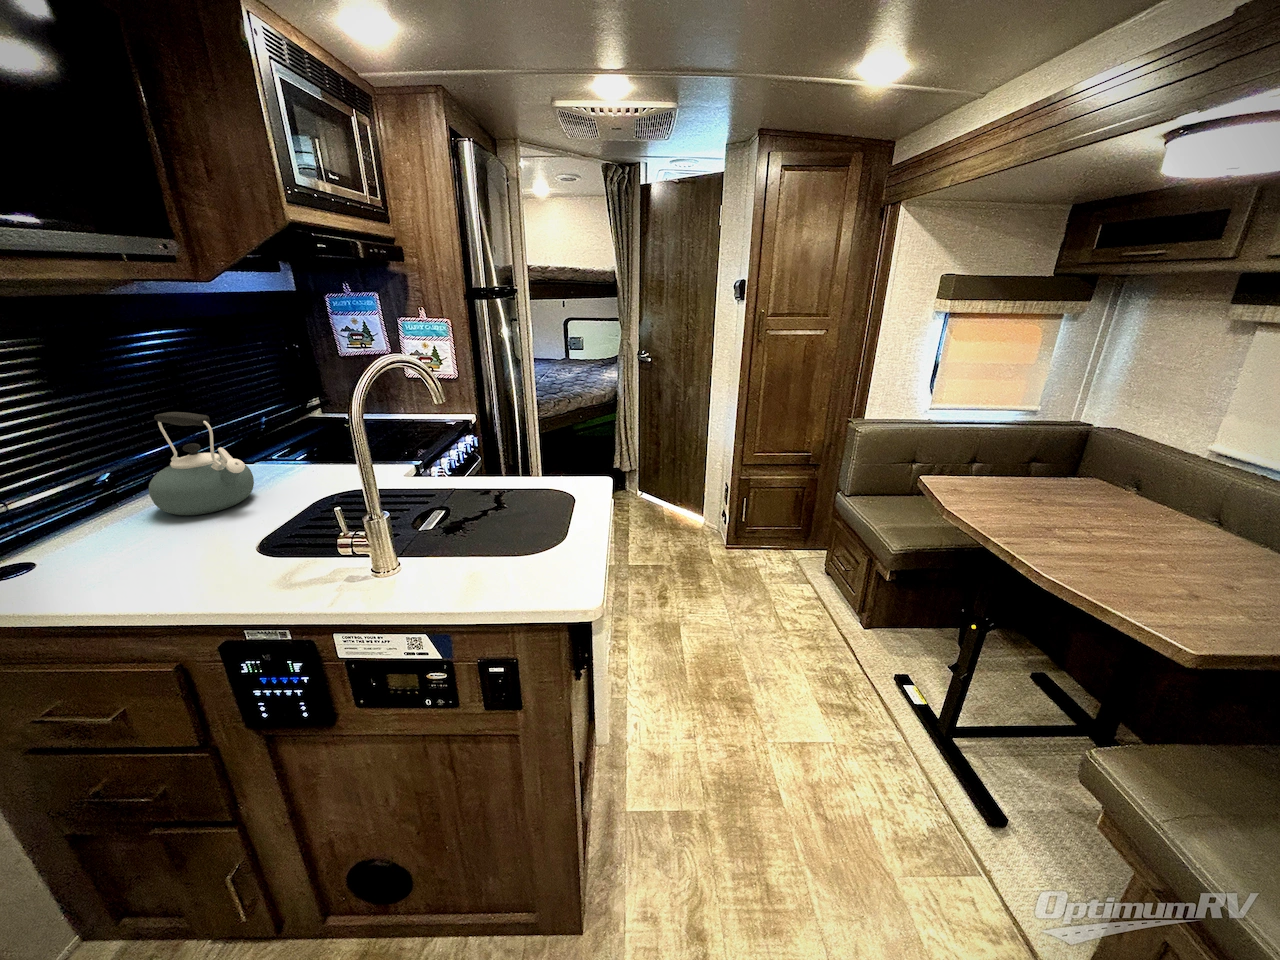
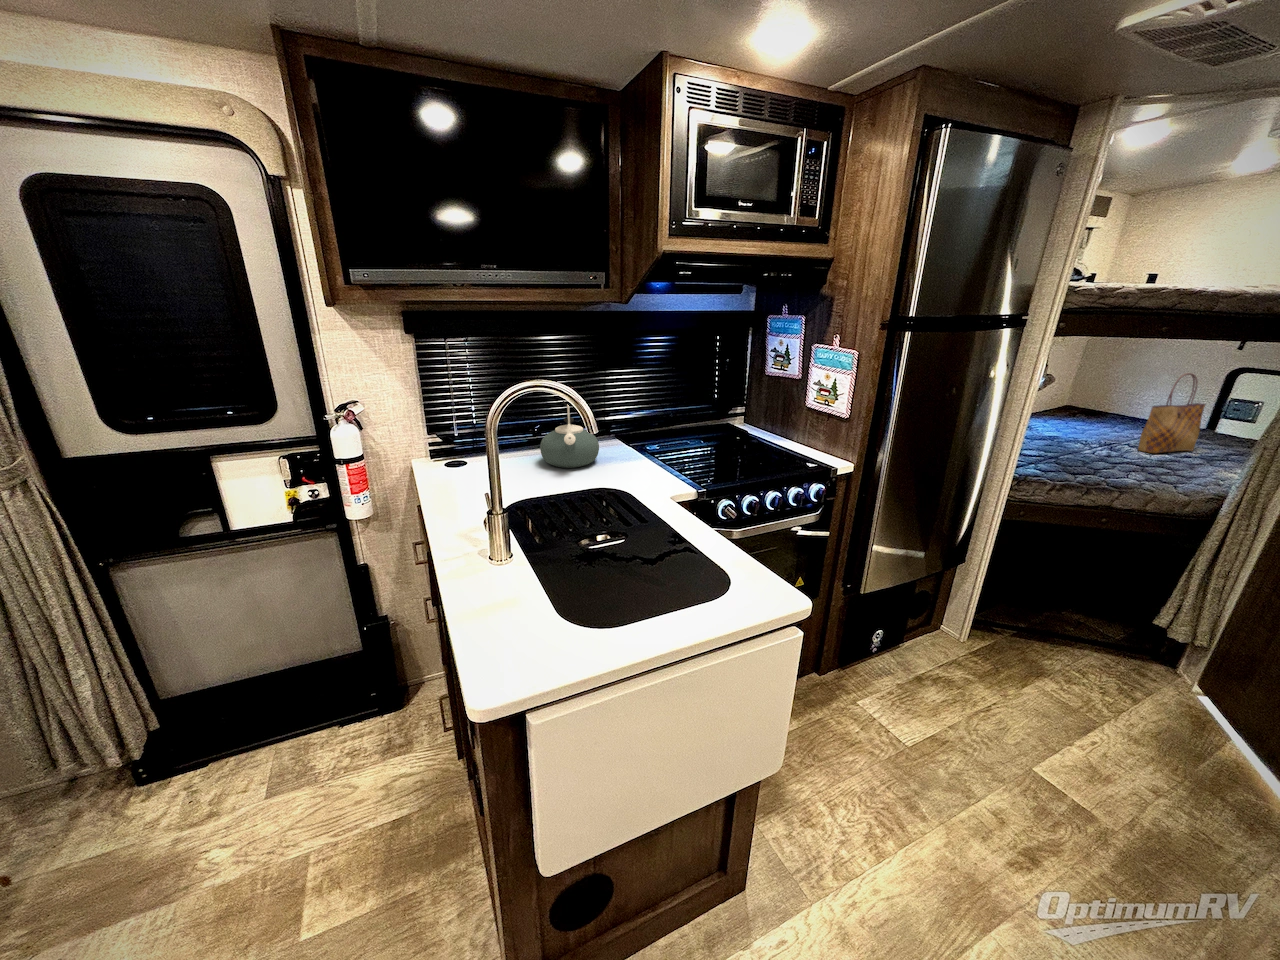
tote bag: none [555,321,575,374] -> present [1138,373,1205,453]

